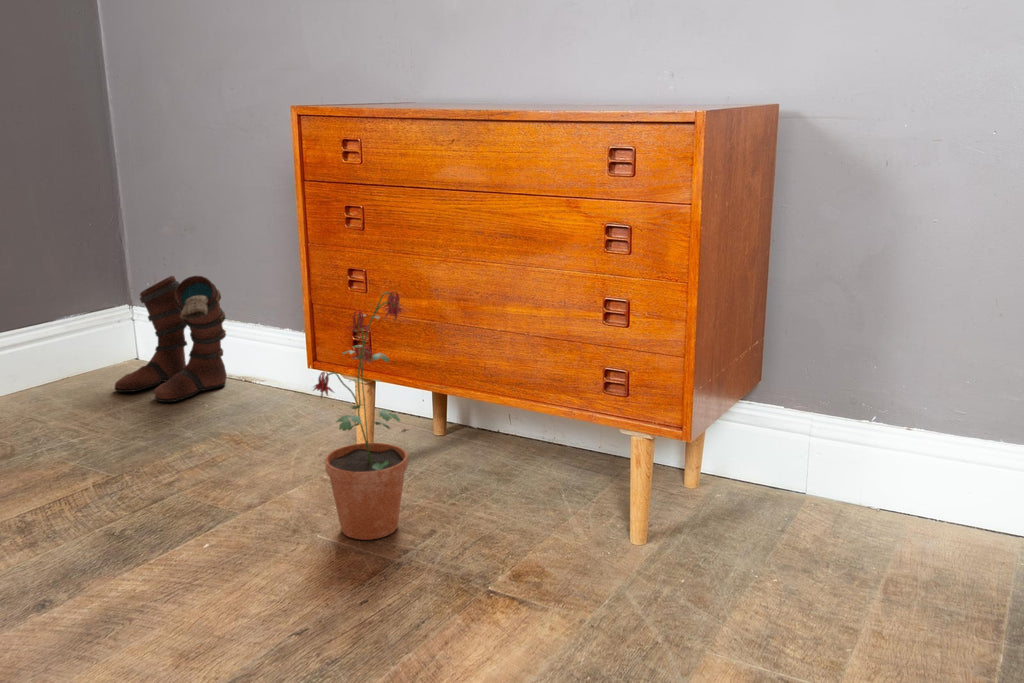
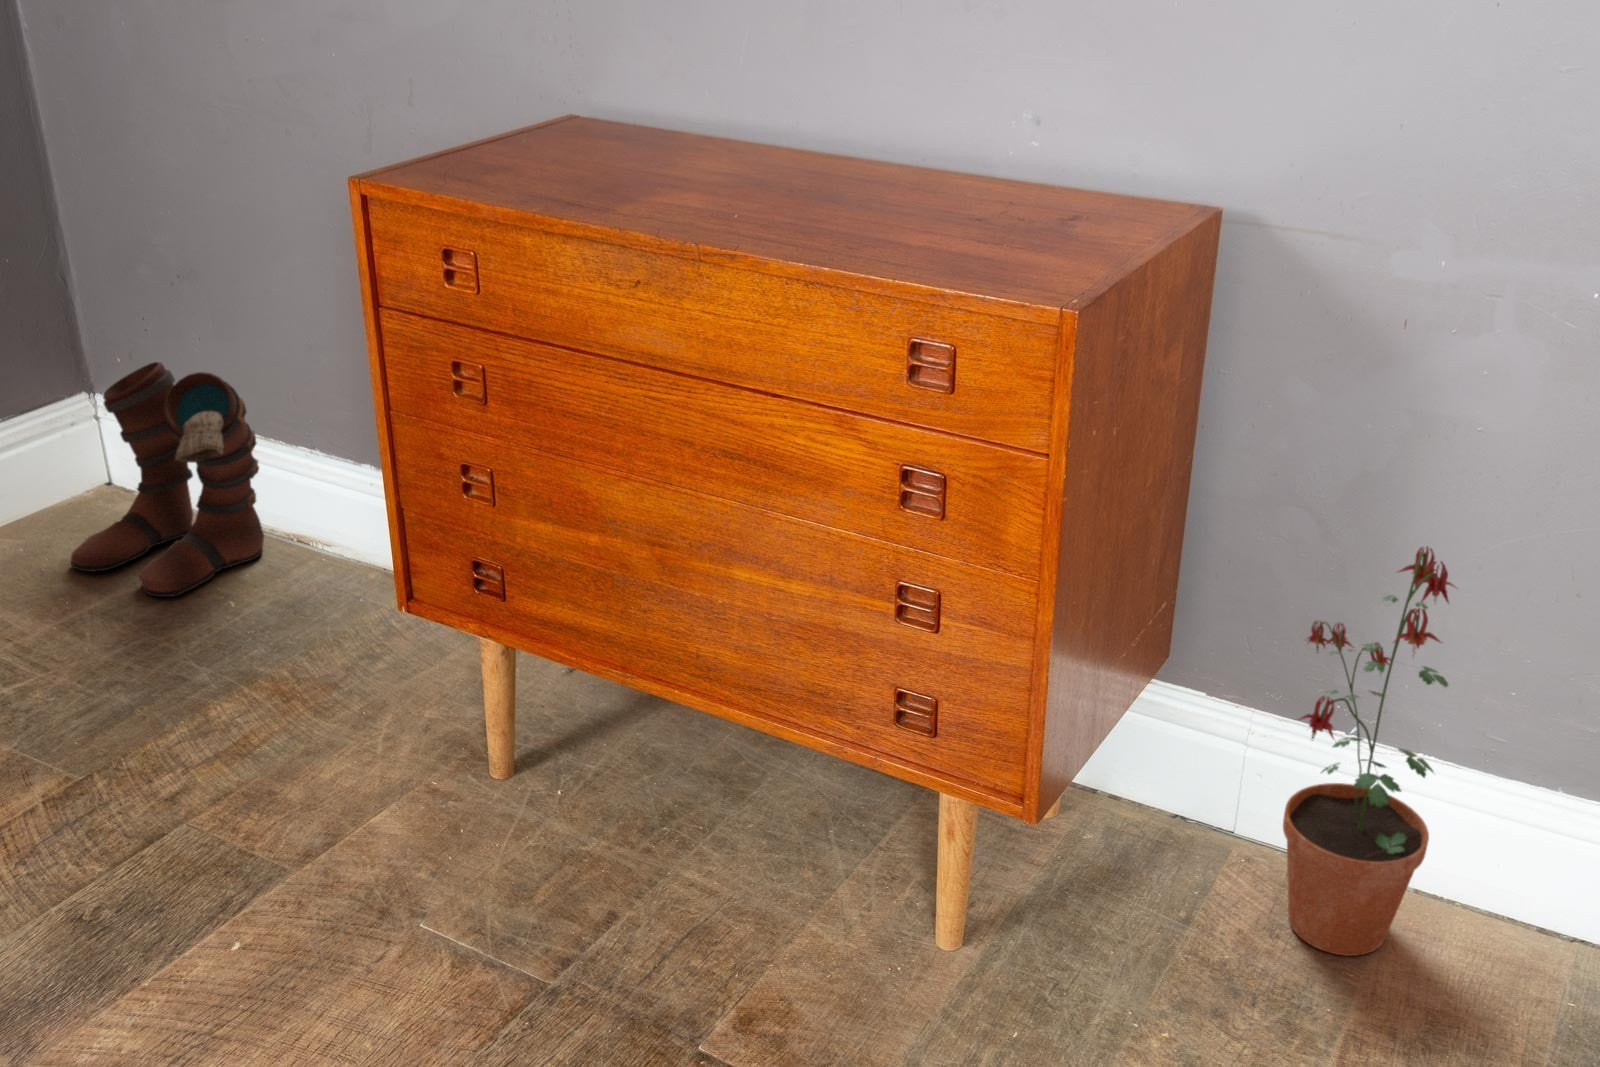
potted plant: present [314,291,408,540] -> present [1283,547,1455,956]

